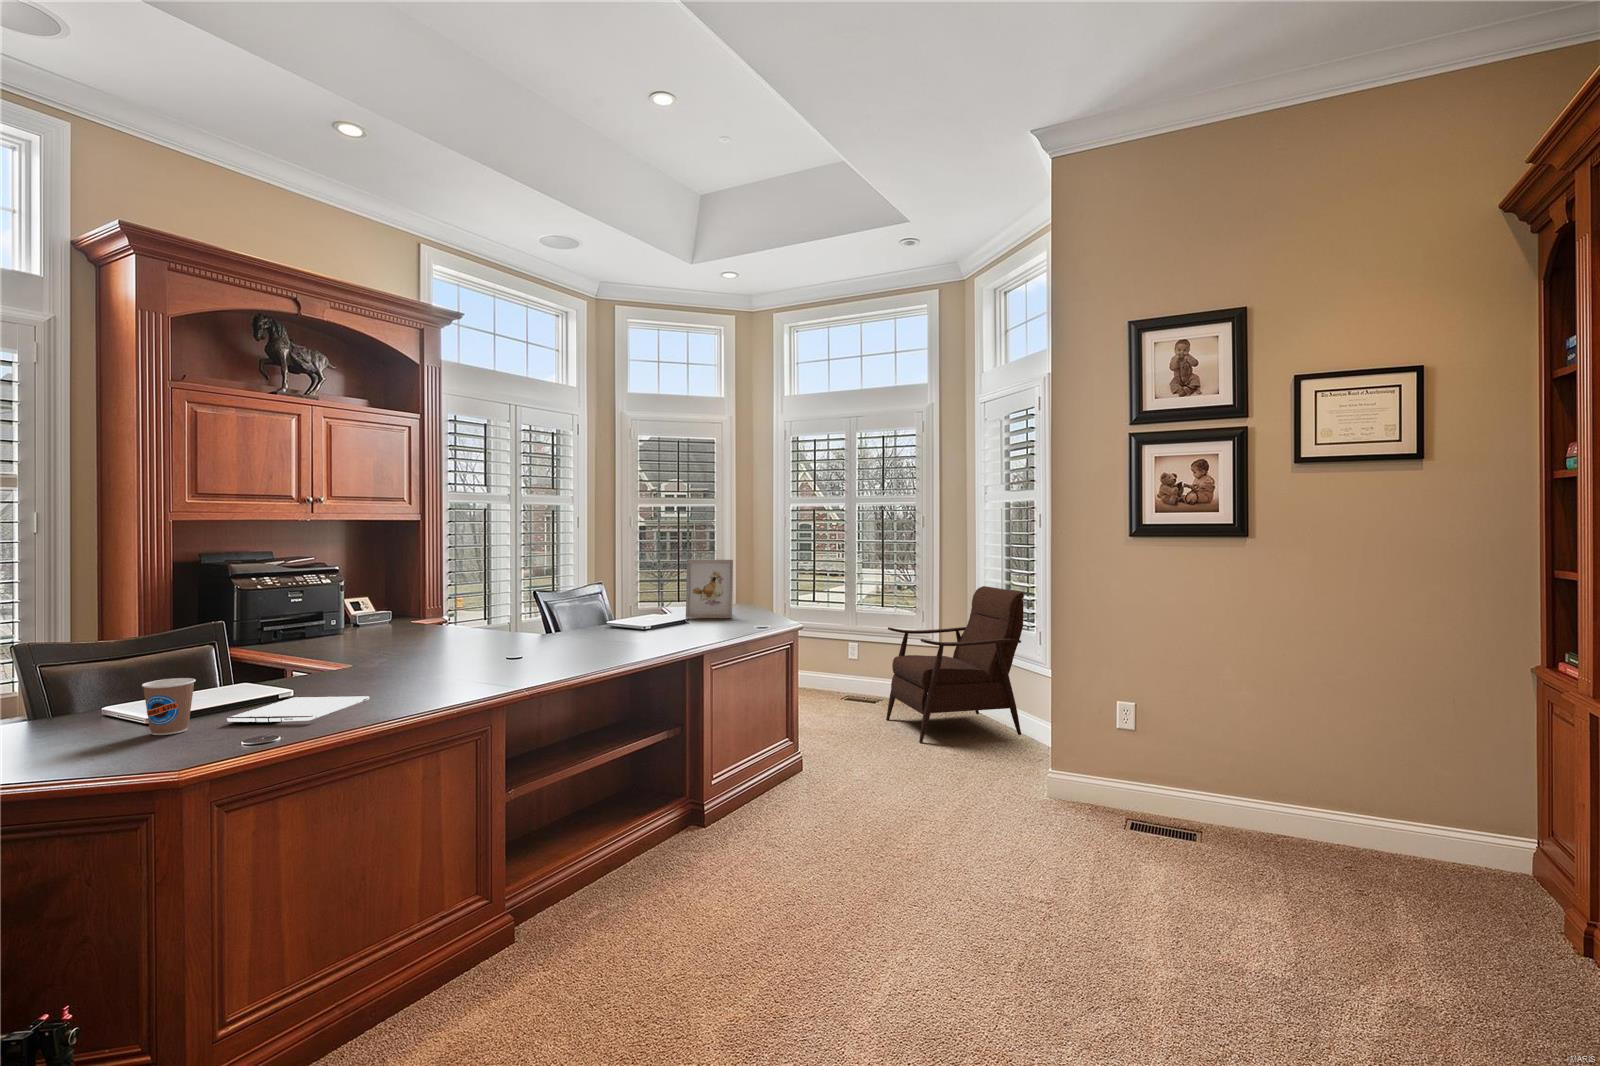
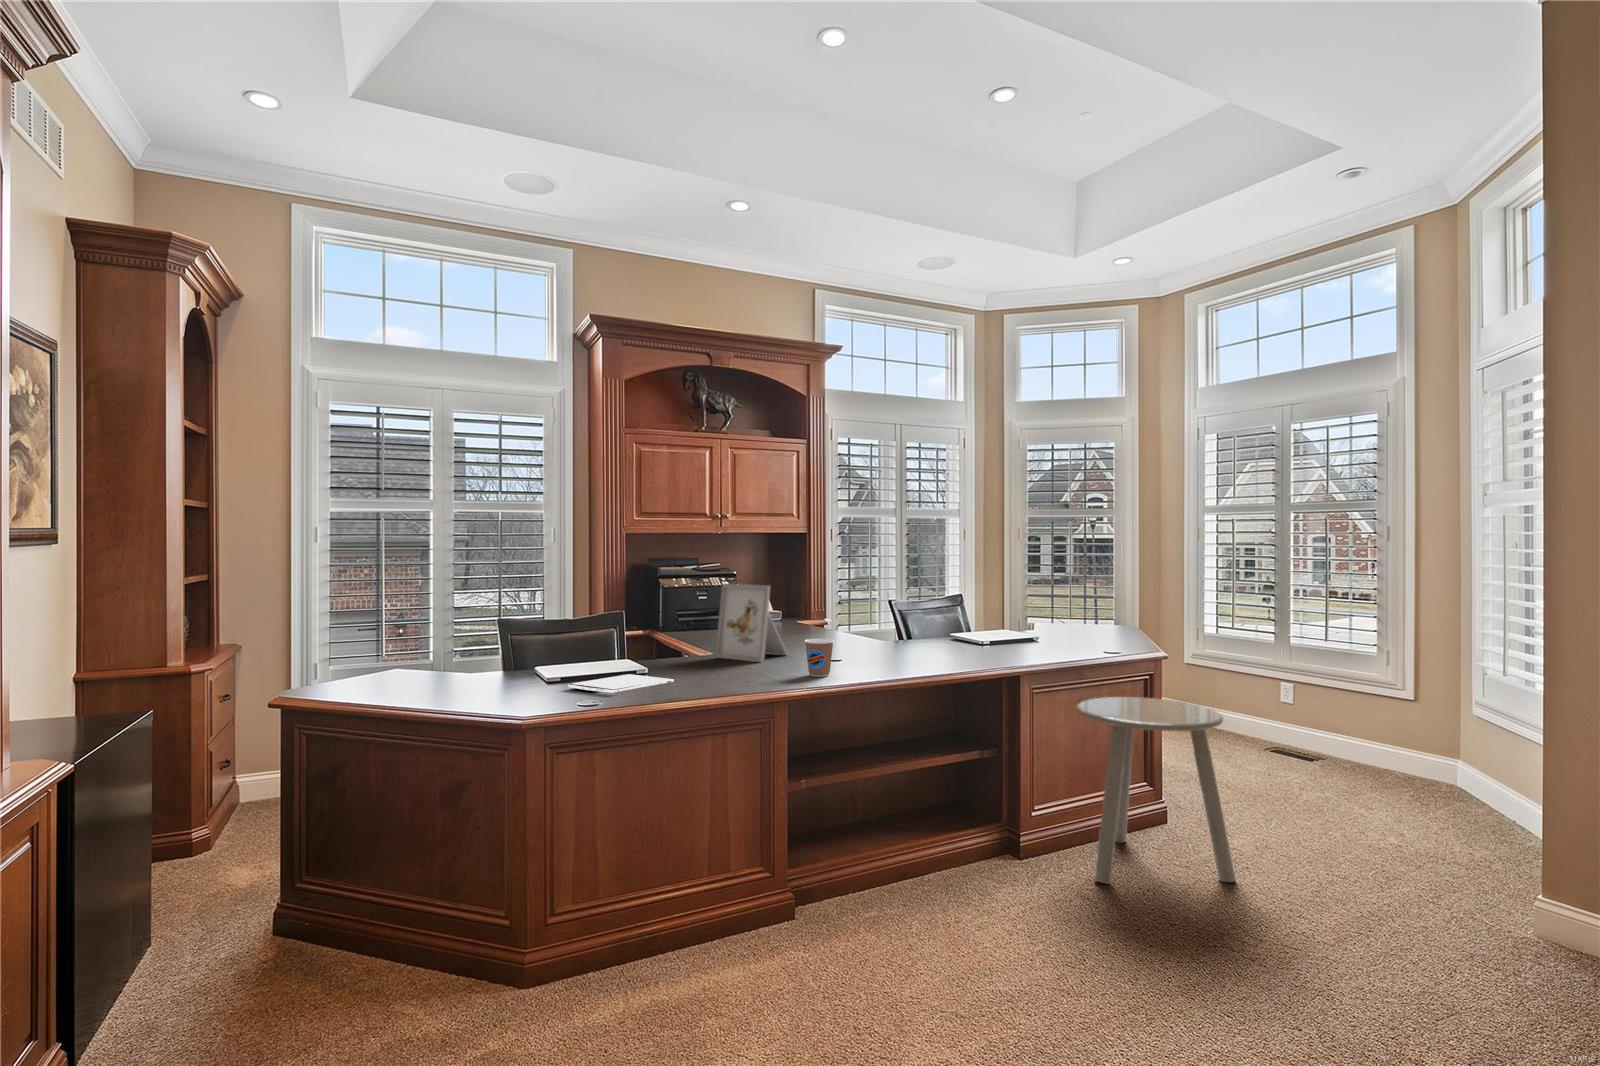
picture frame: present [686,560,733,618] -> present [715,584,788,662]
armchair: present [886,586,1024,742] -> none [1318,620,1537,833]
side table: none [748,666,872,832] -> present [1077,697,1236,884]
coffee cup: present [142,678,196,735] -> present [805,639,834,677]

